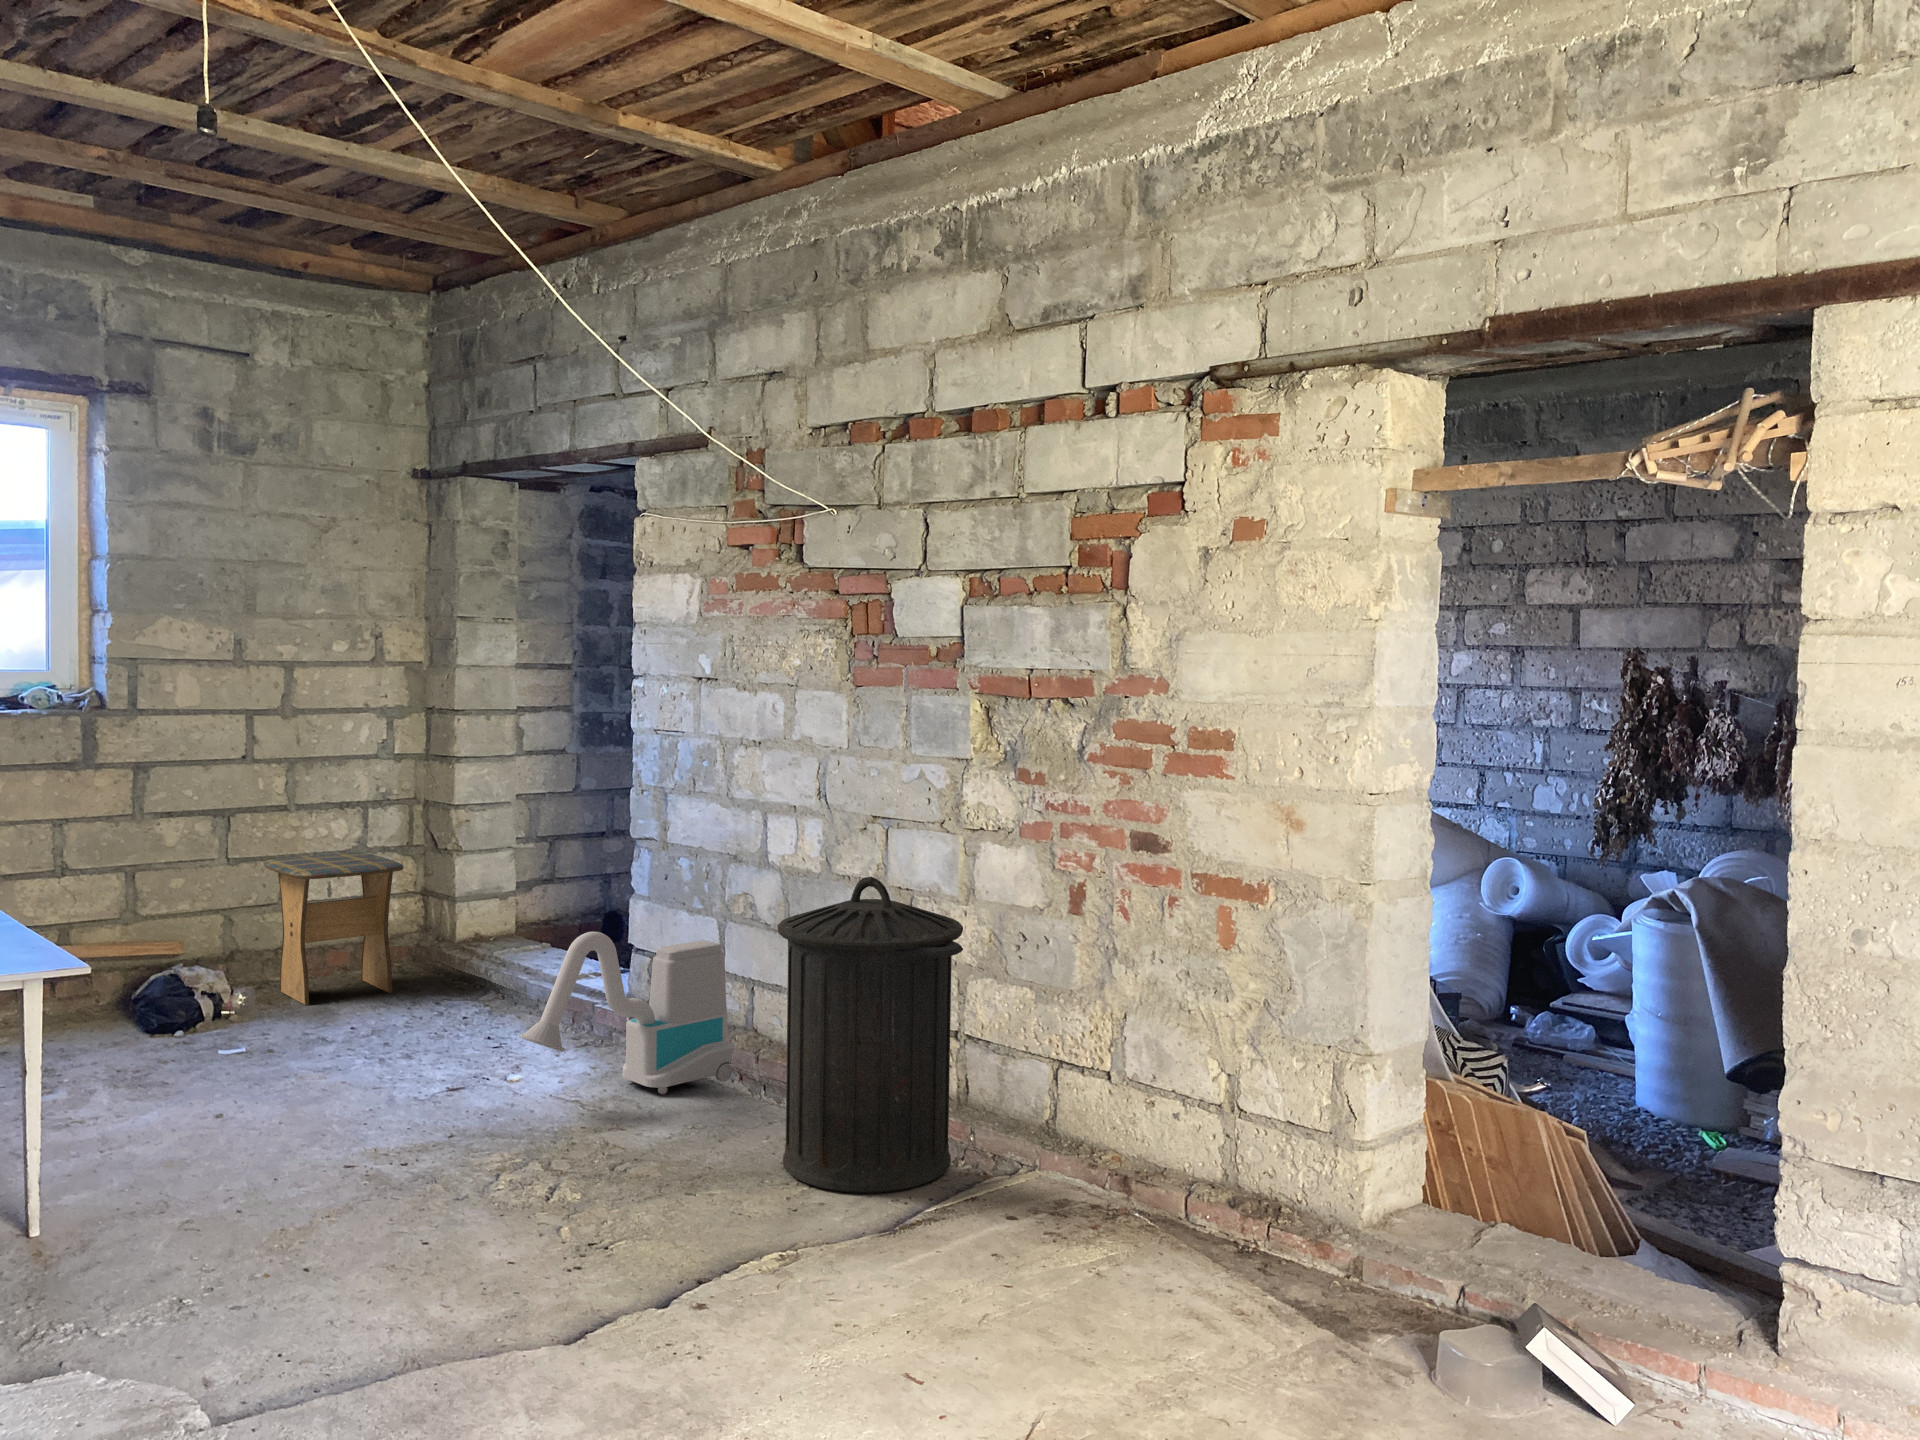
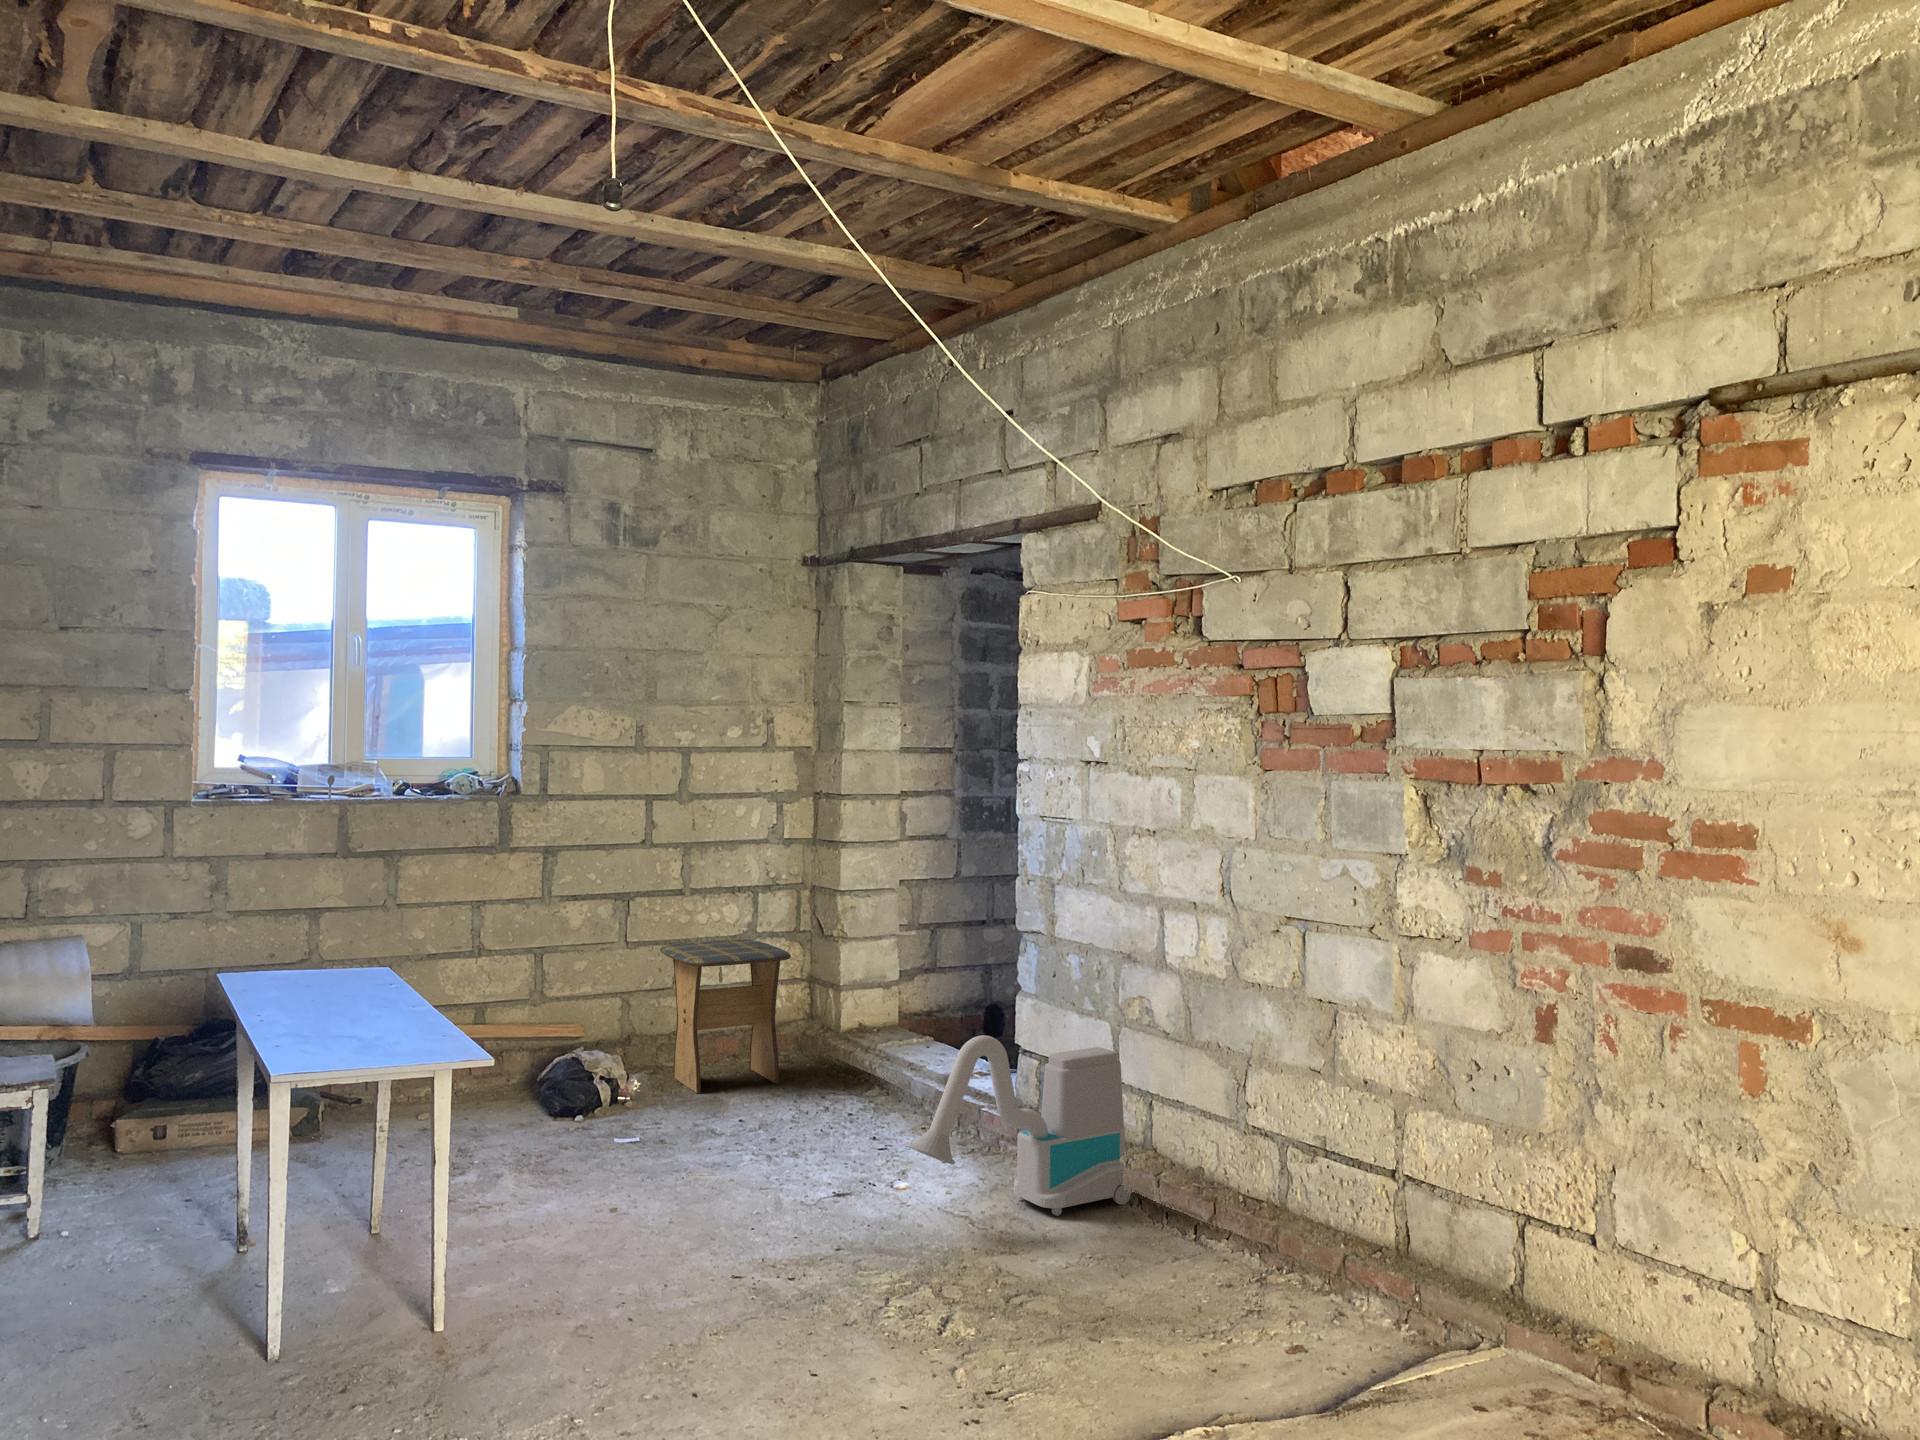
trash can: present [777,877,963,1193] -> none [1188,988,1408,1358]

